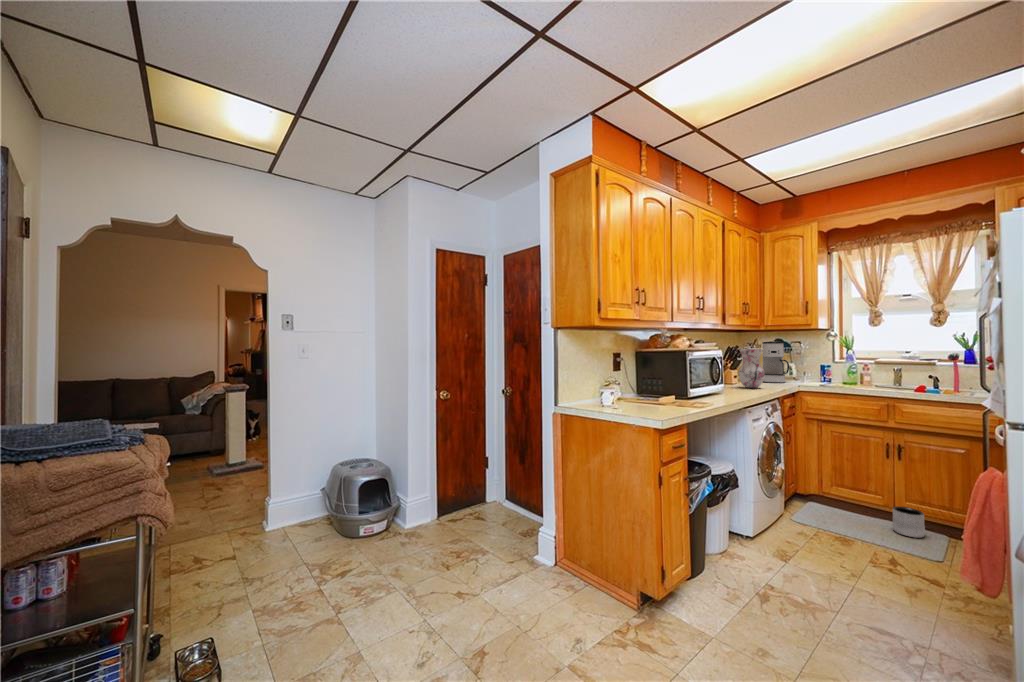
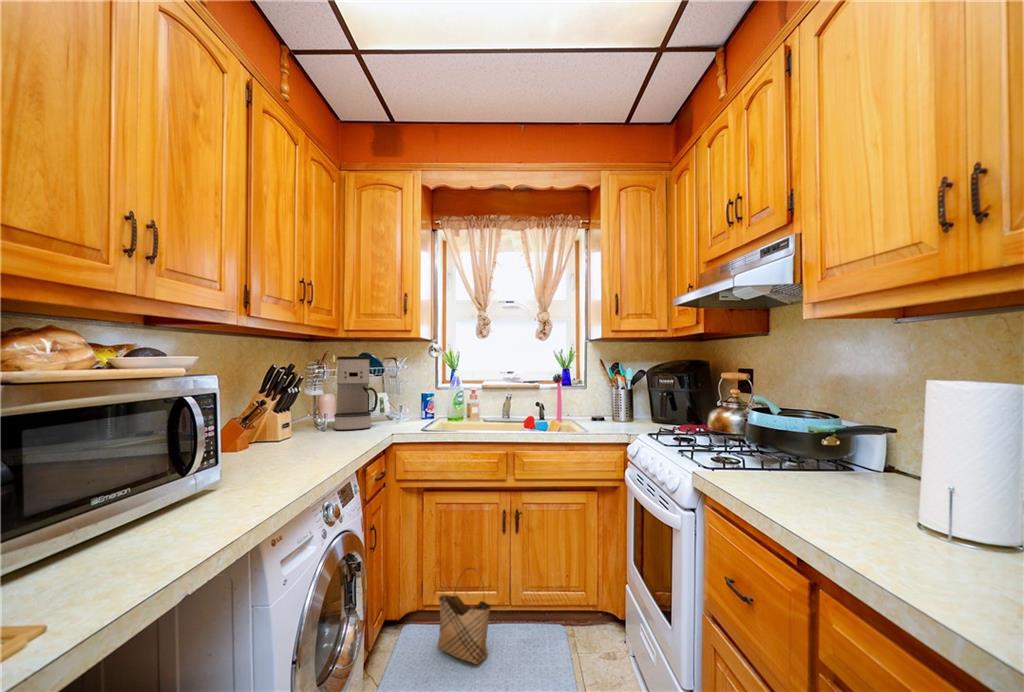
vase: present [739,349,764,388] -> none [272,370,326,456]
woven basket: none [834,472,874,525] -> present [437,568,491,664]
planter: present [893,506,925,538] -> none [513,608,549,664]

